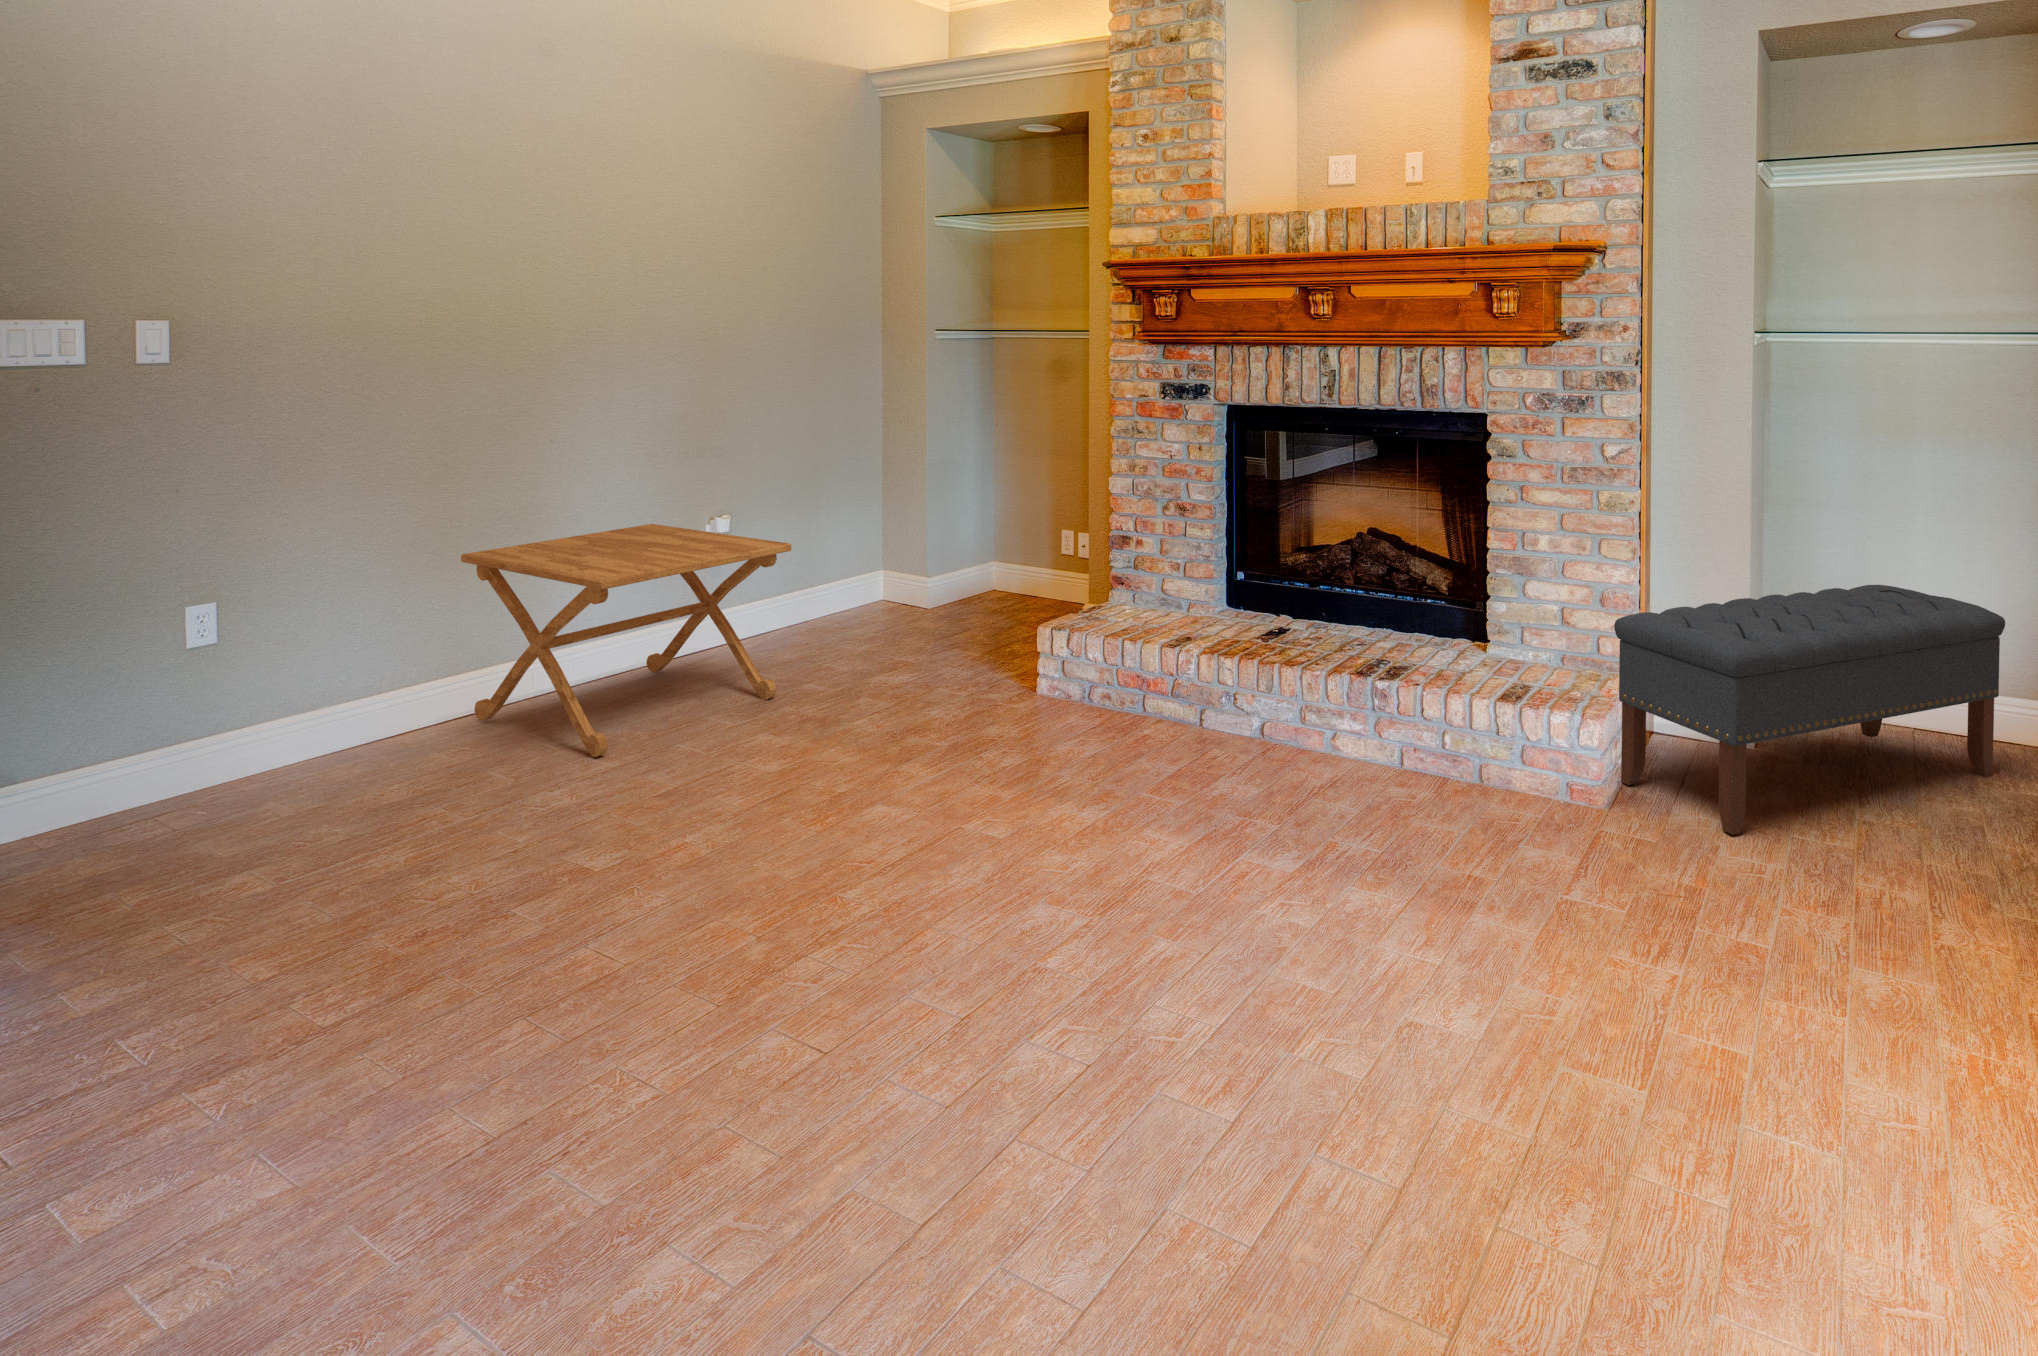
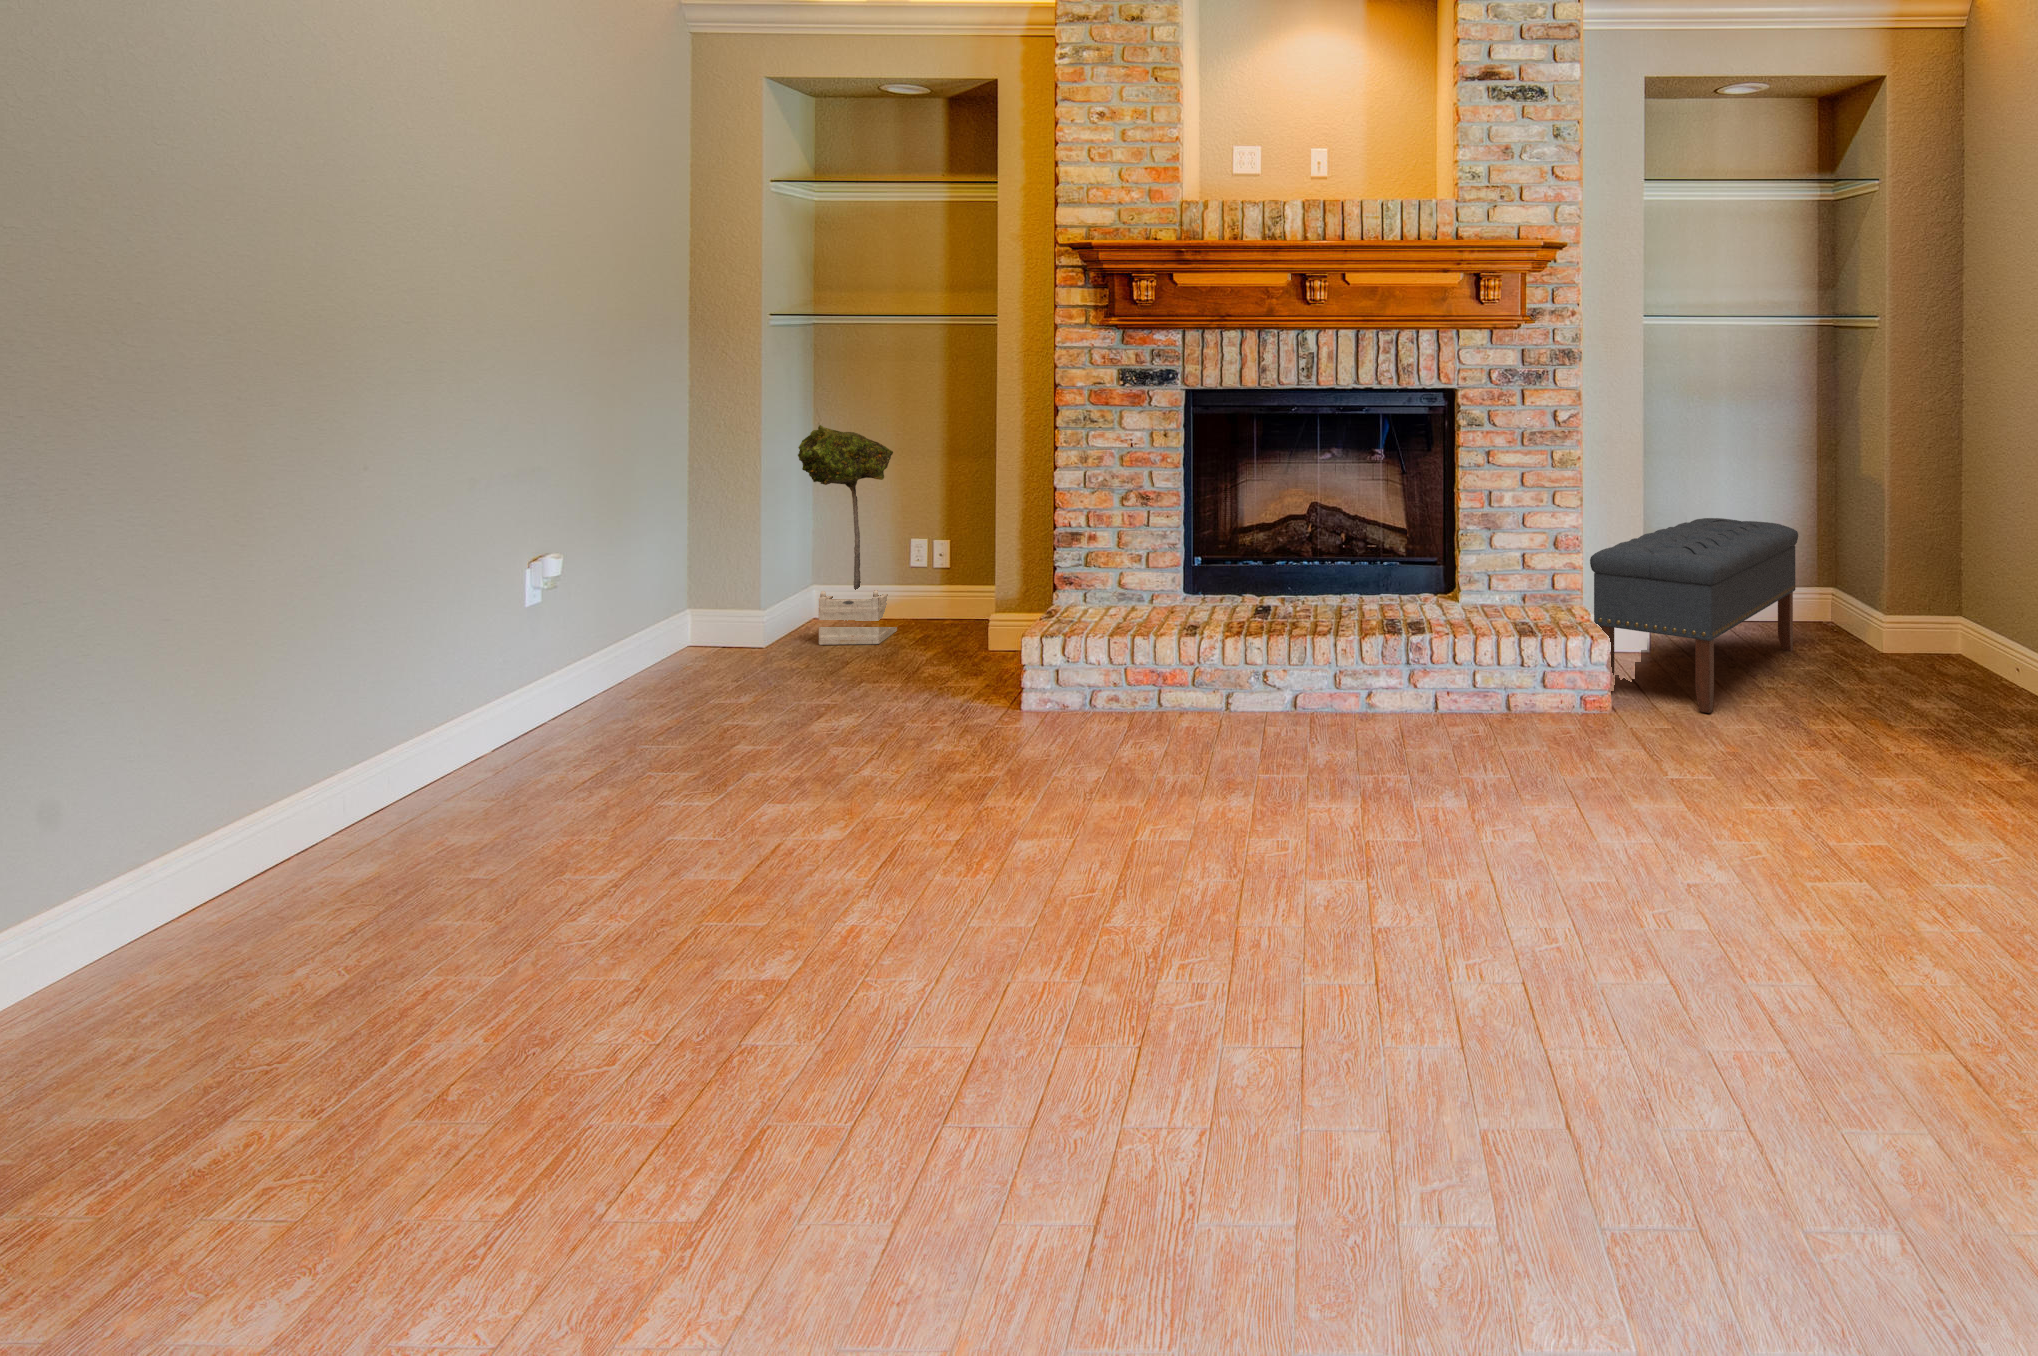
potted tree: none [965,420,1048,613] -> present [798,425,897,645]
side table: present [461,524,791,757] -> none [191,567,716,874]

